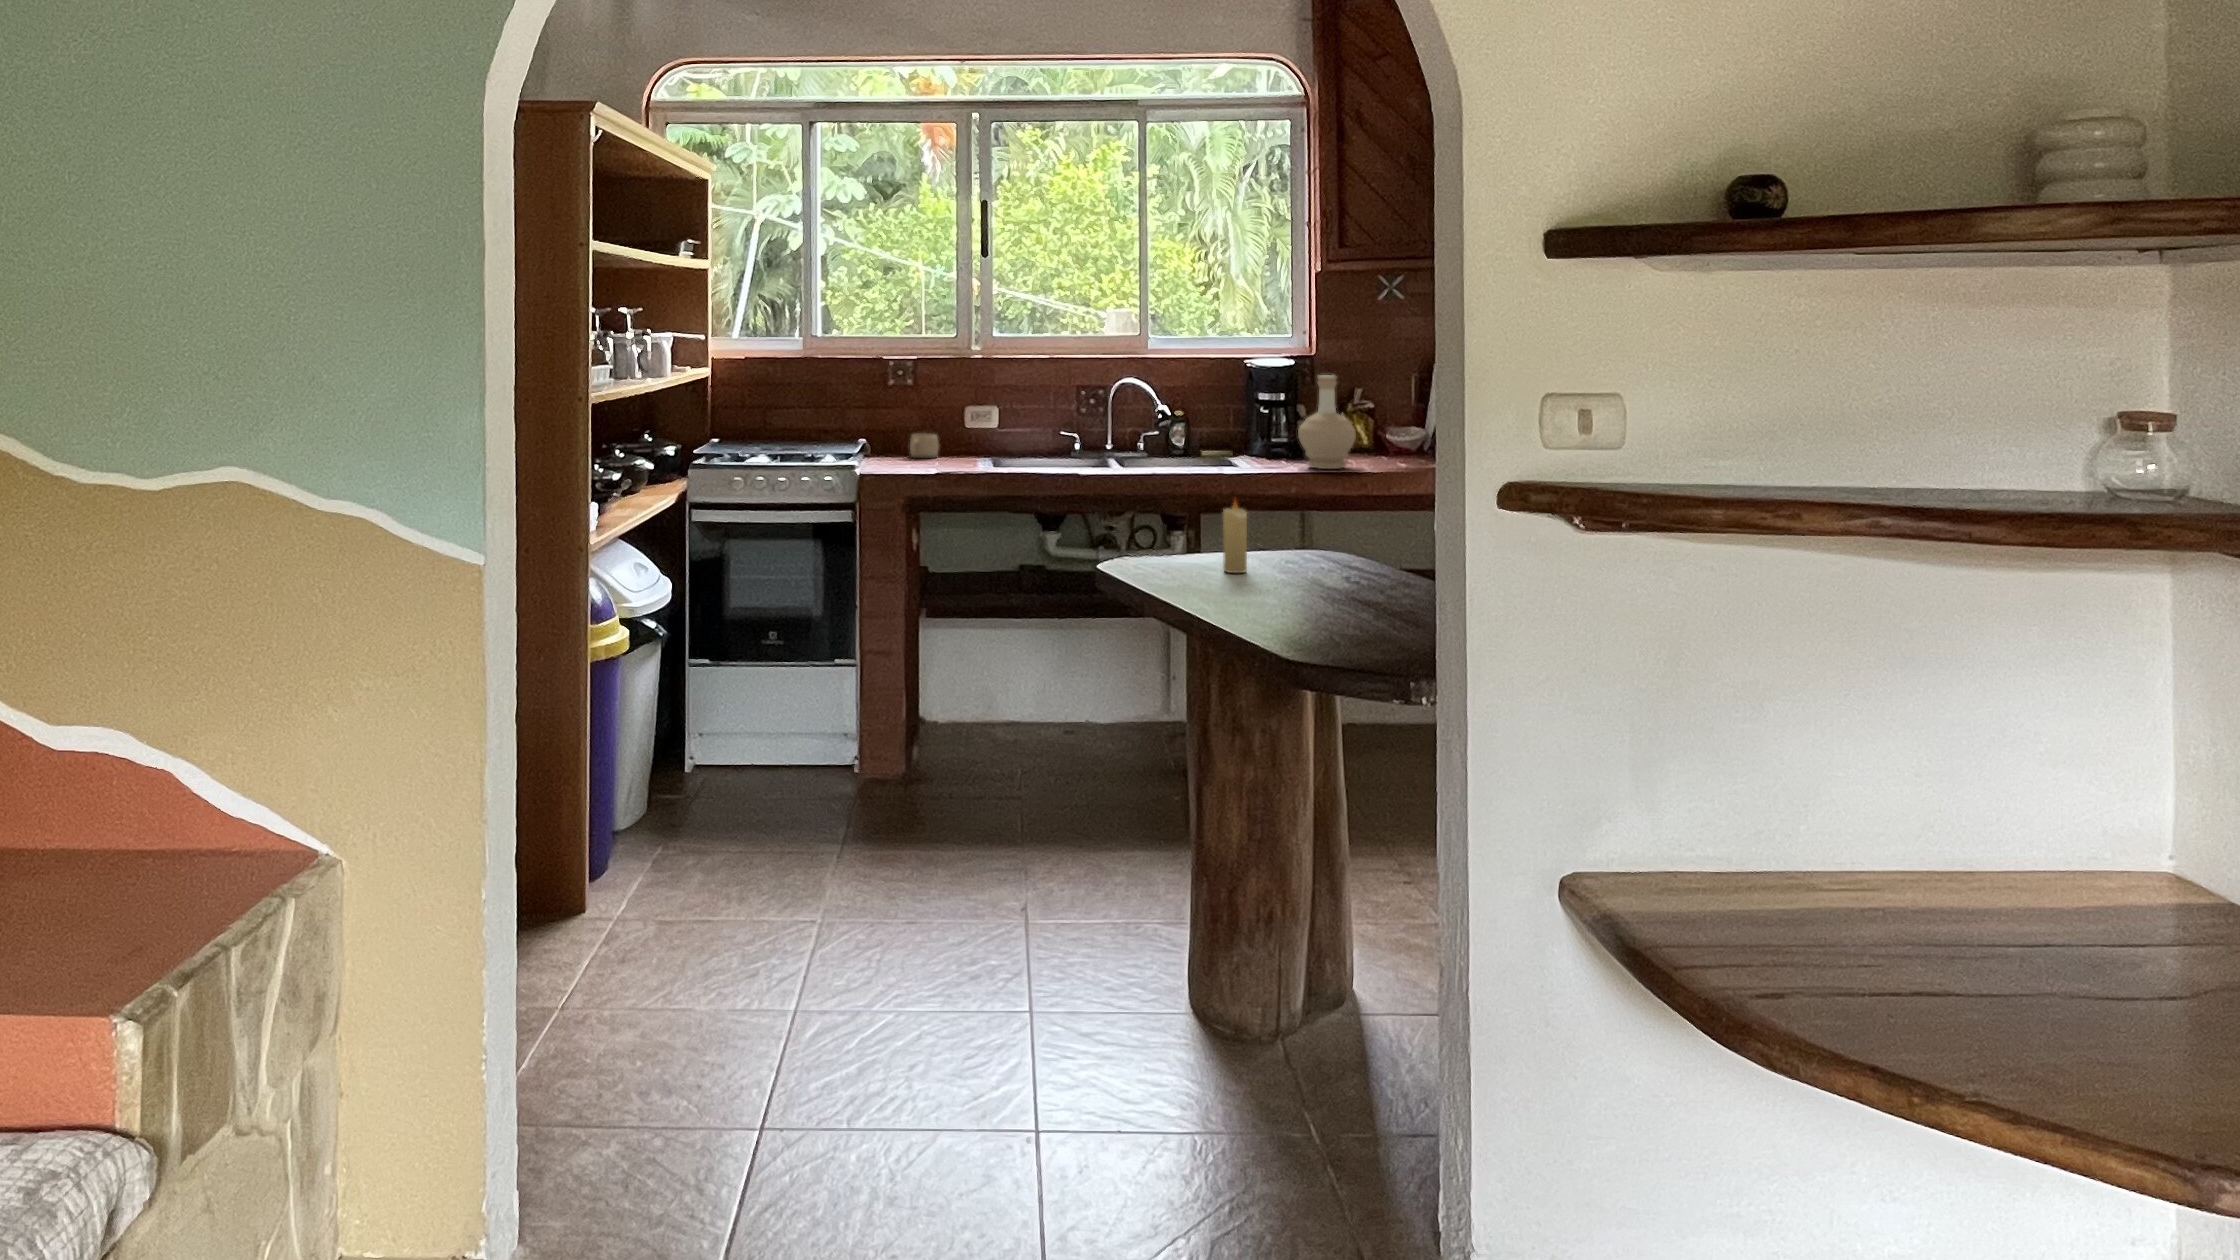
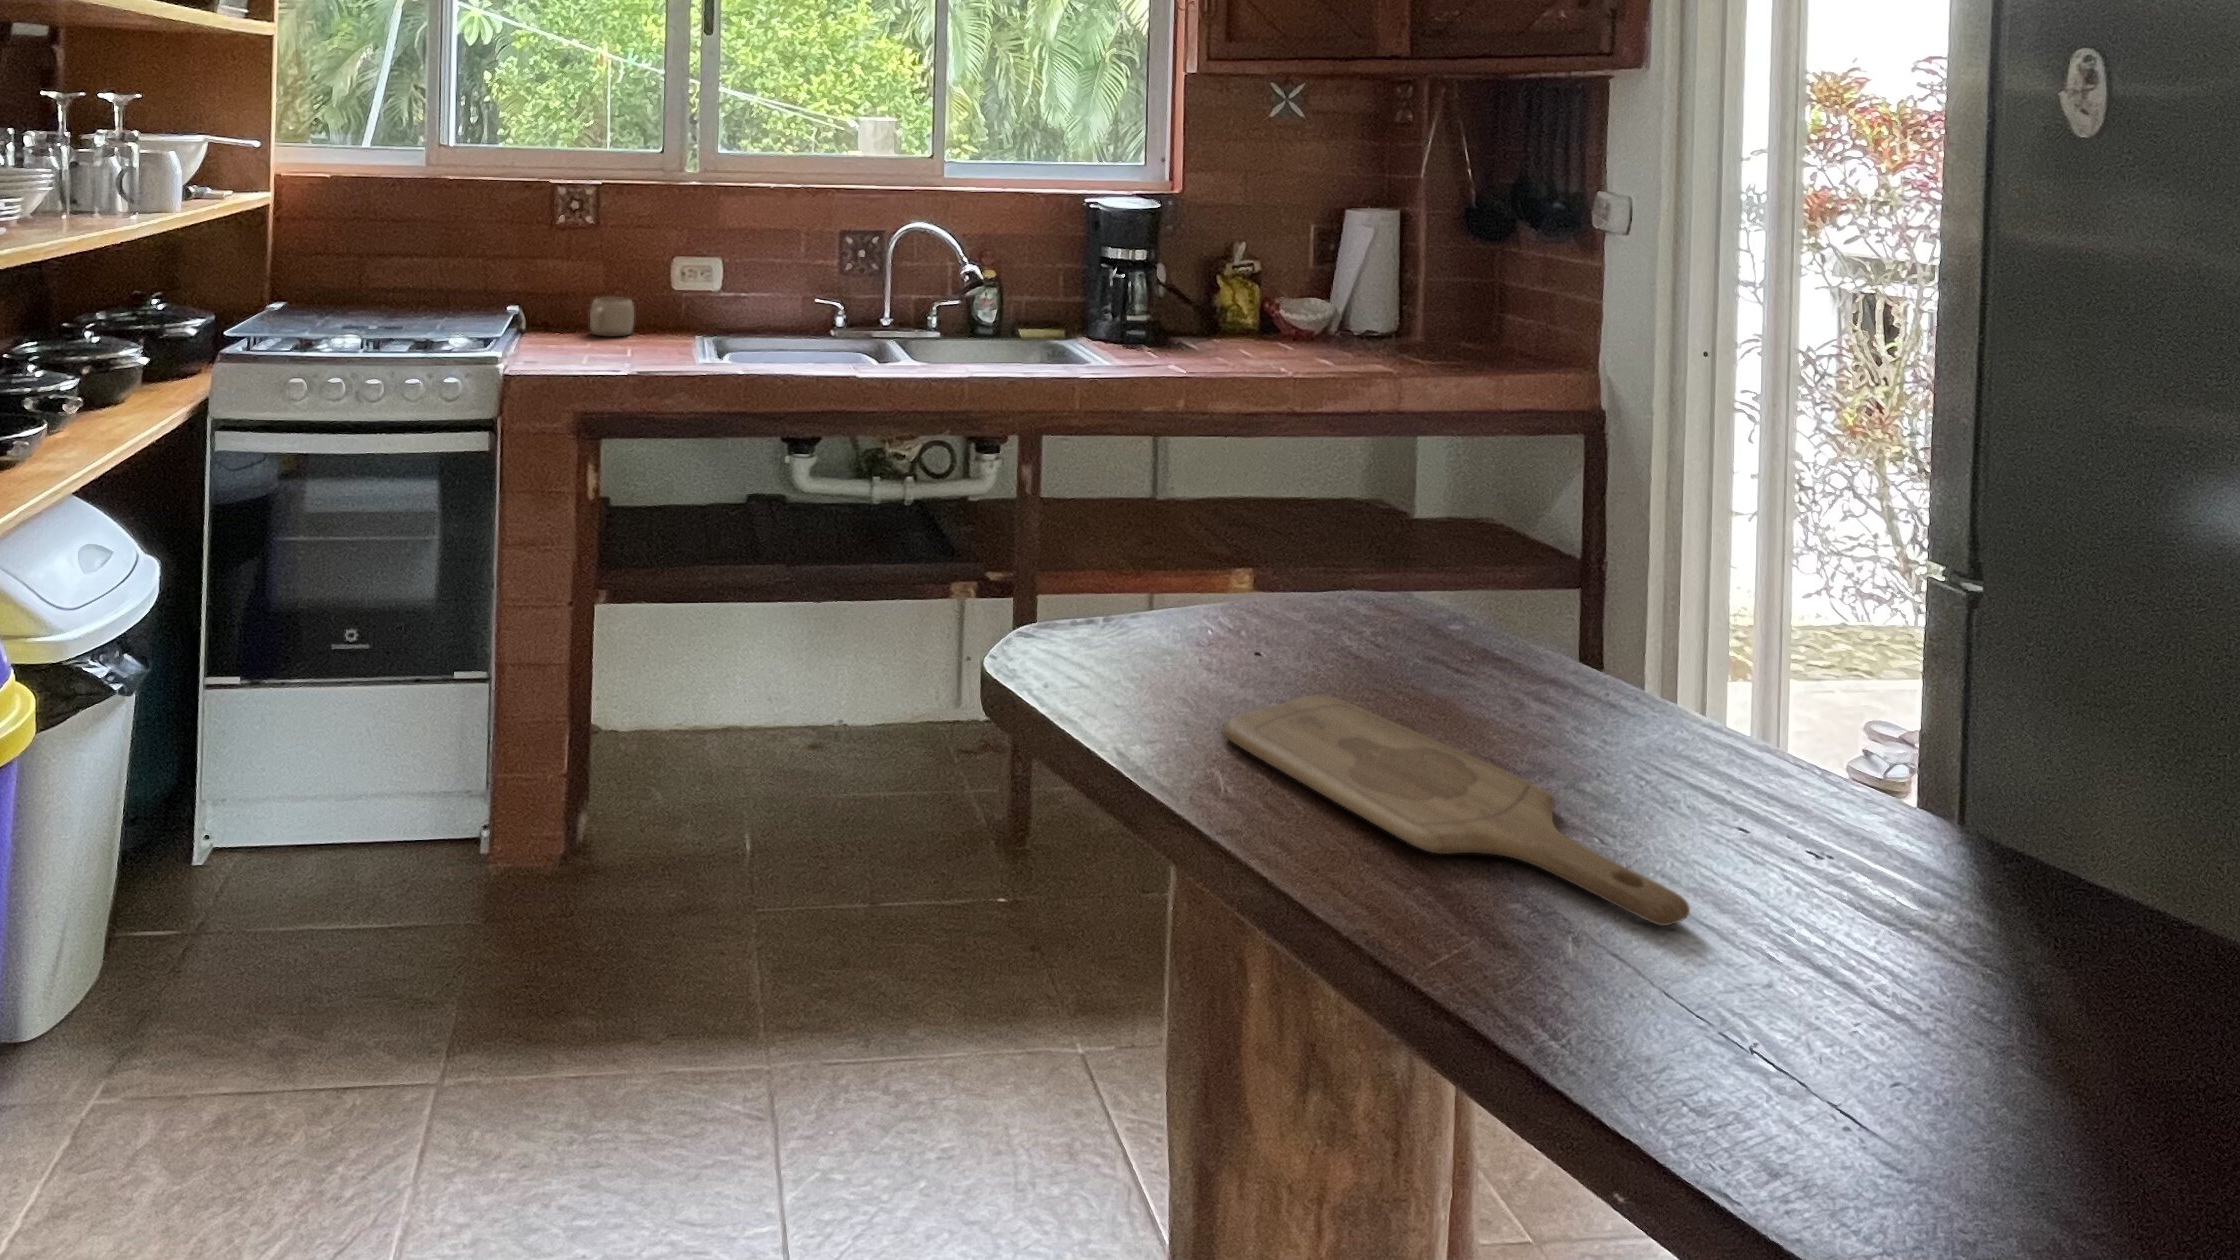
bottle: present [1298,375,1356,469] -> none [1174,221,1259,361]
candle: present [1223,500,1247,573] -> none [1260,500,1316,672]
cutting board: none [1187,576,1328,623] -> present [1222,695,1690,926]

